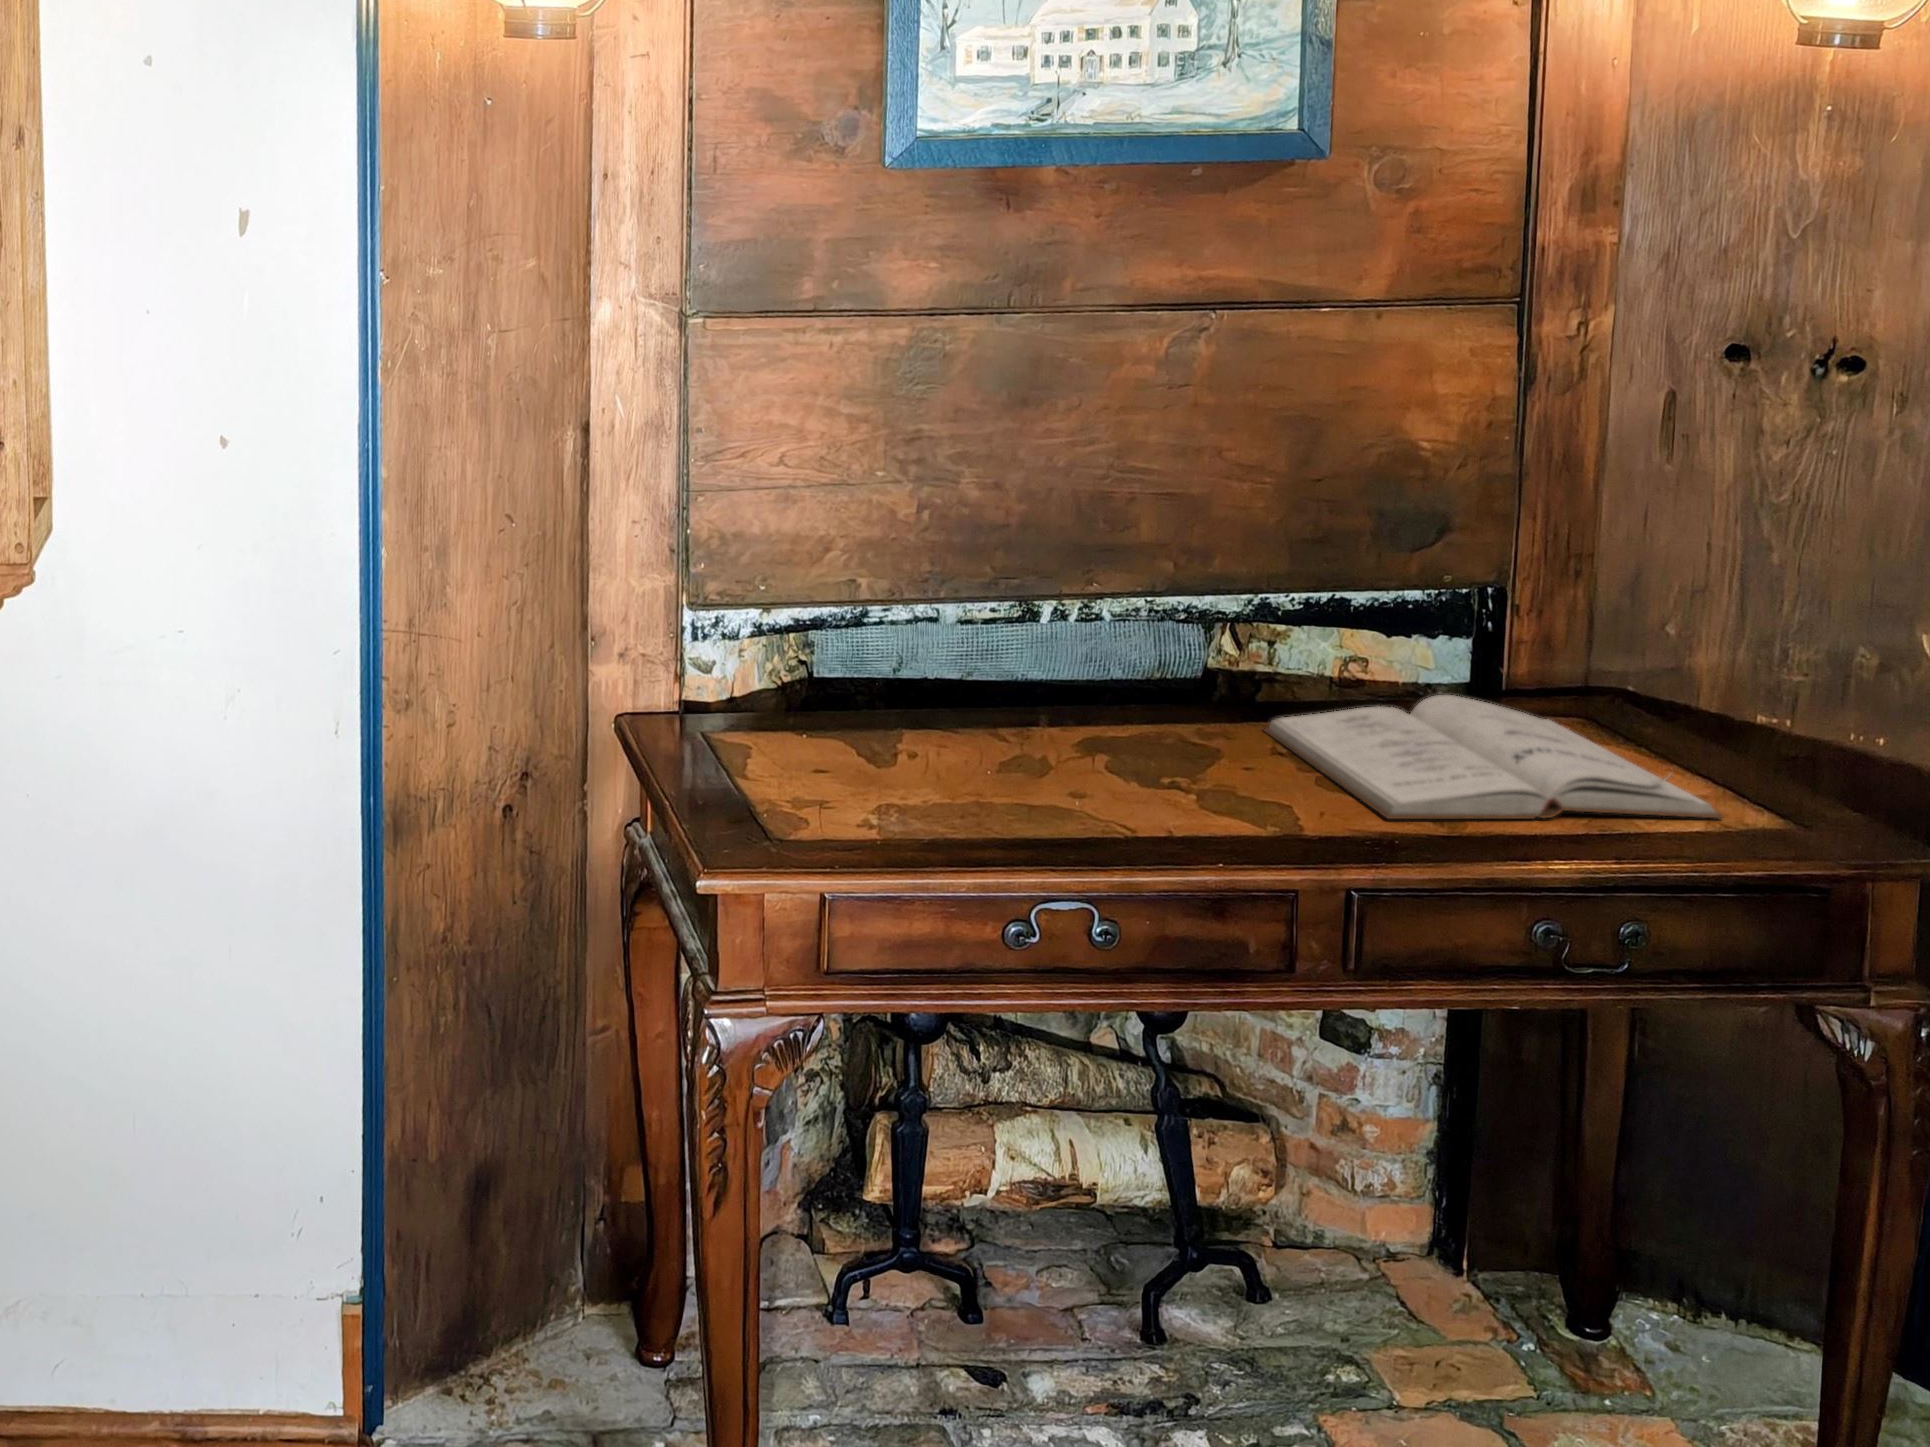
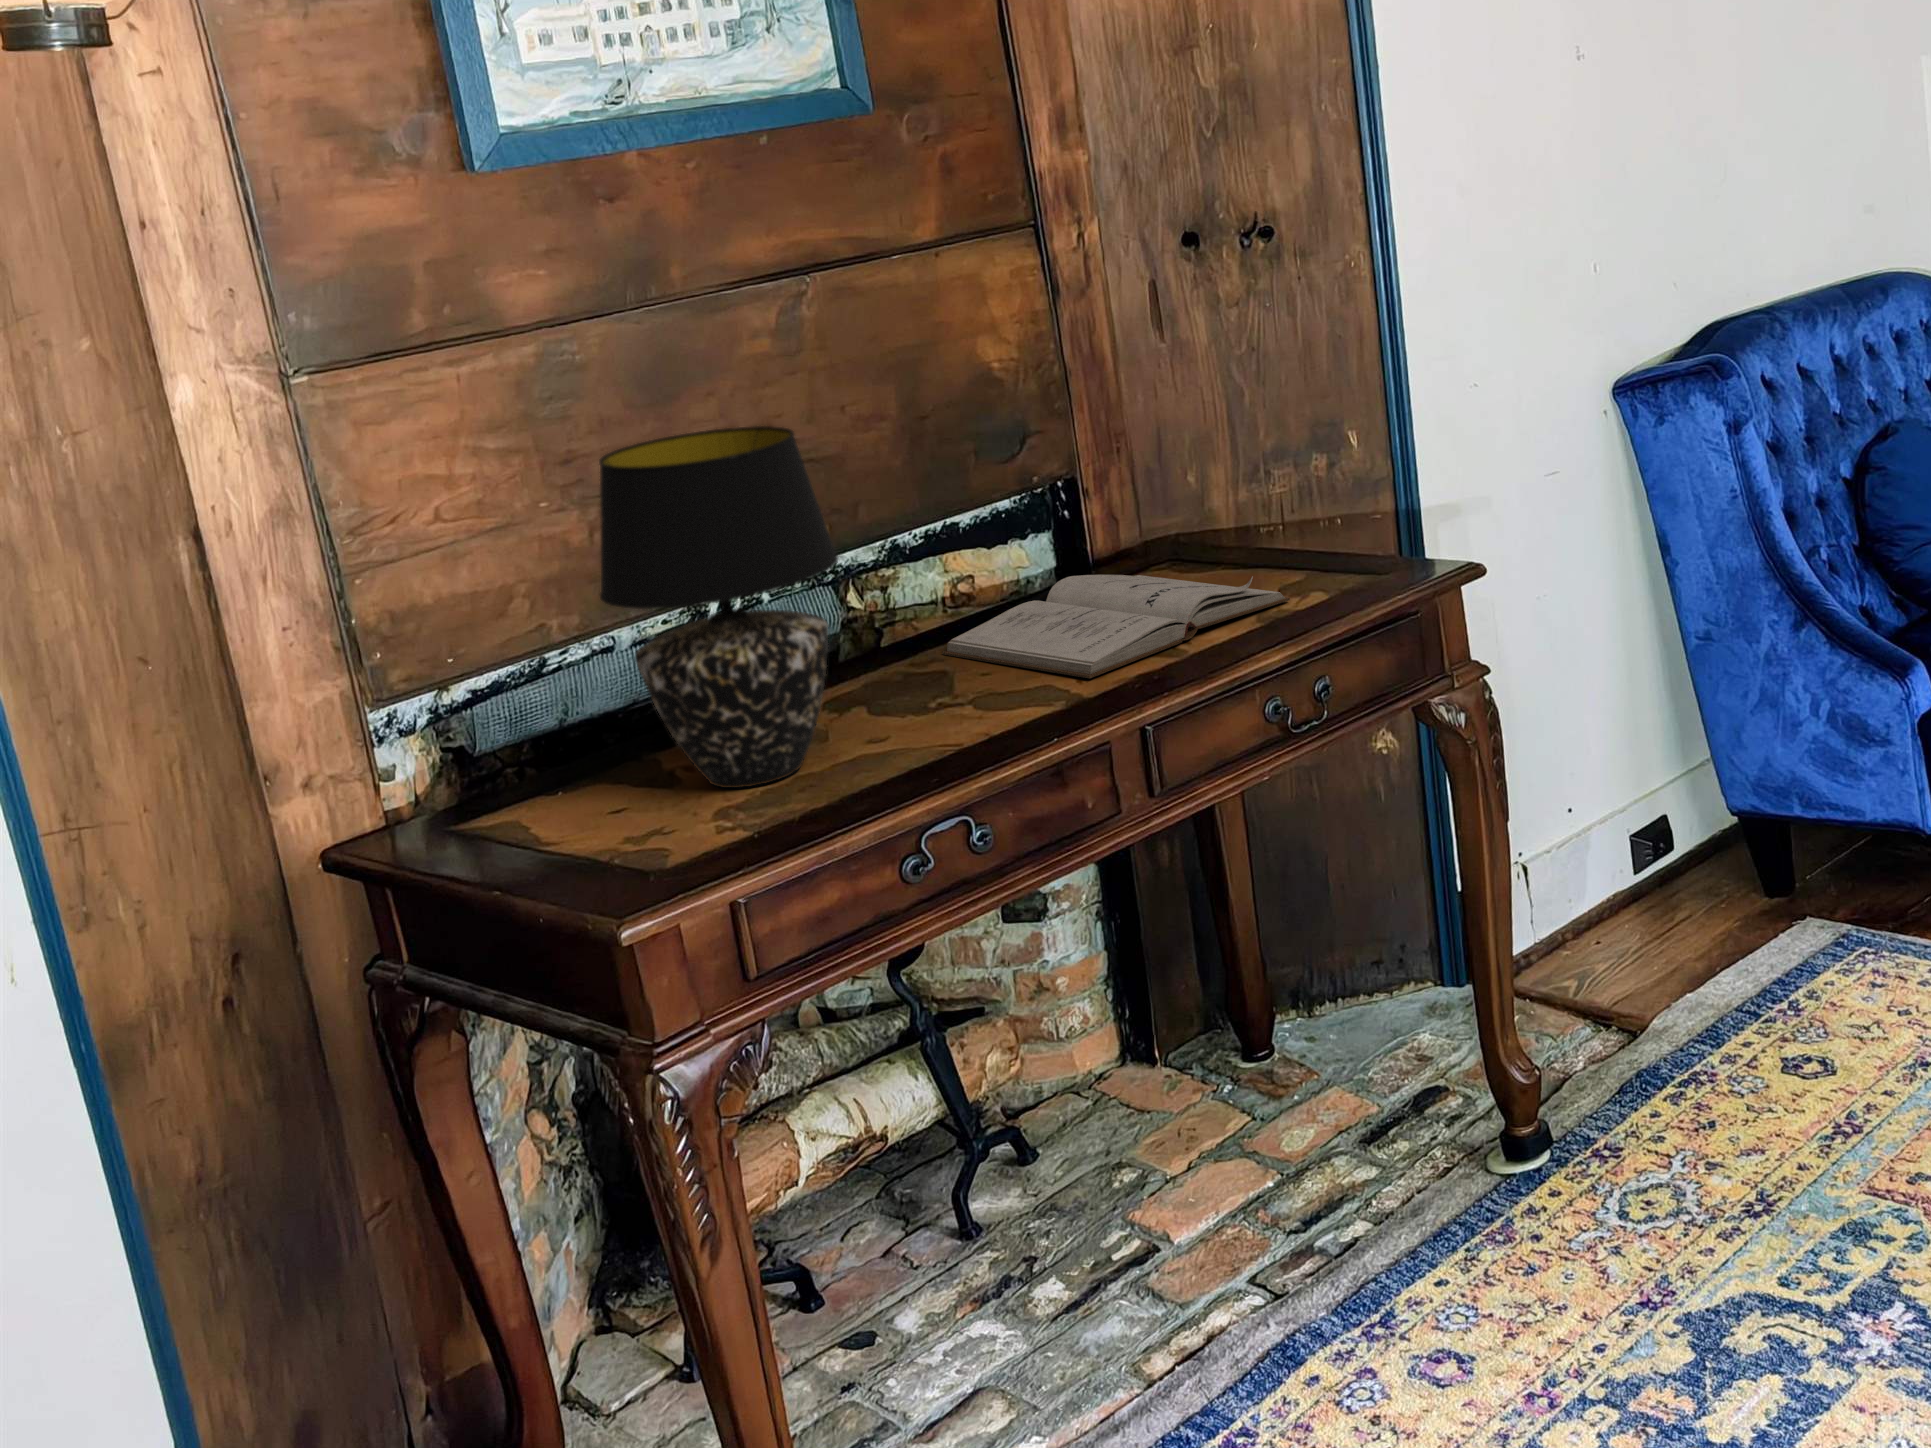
table lamp: none [871,437,1108,799] -> present [599,426,838,788]

